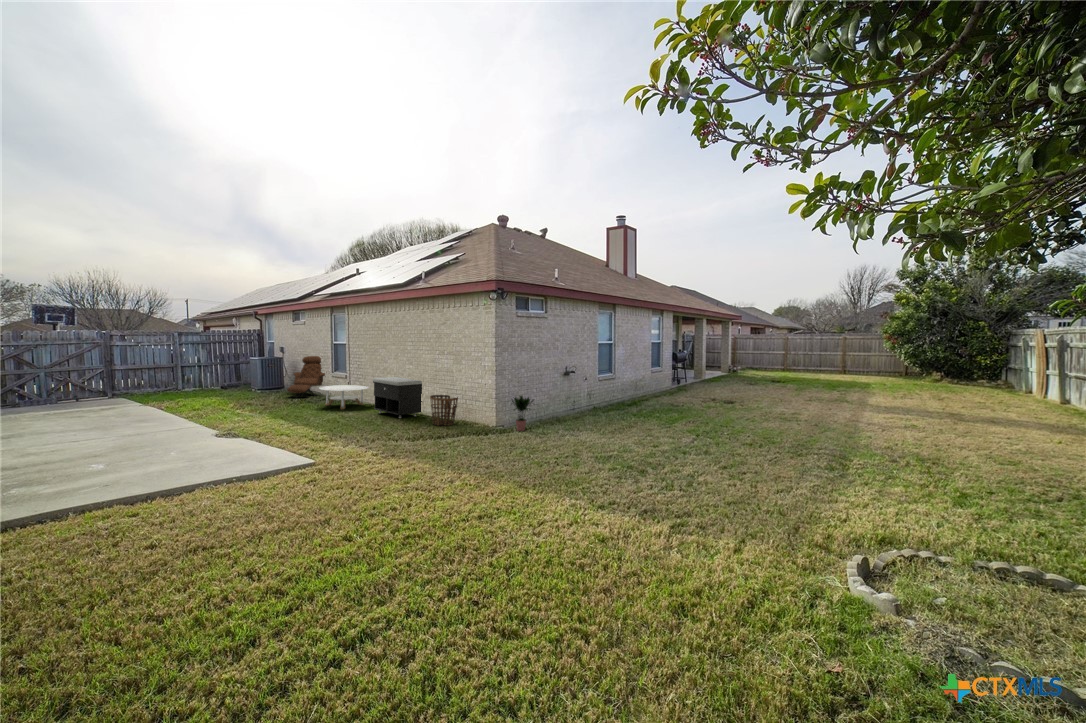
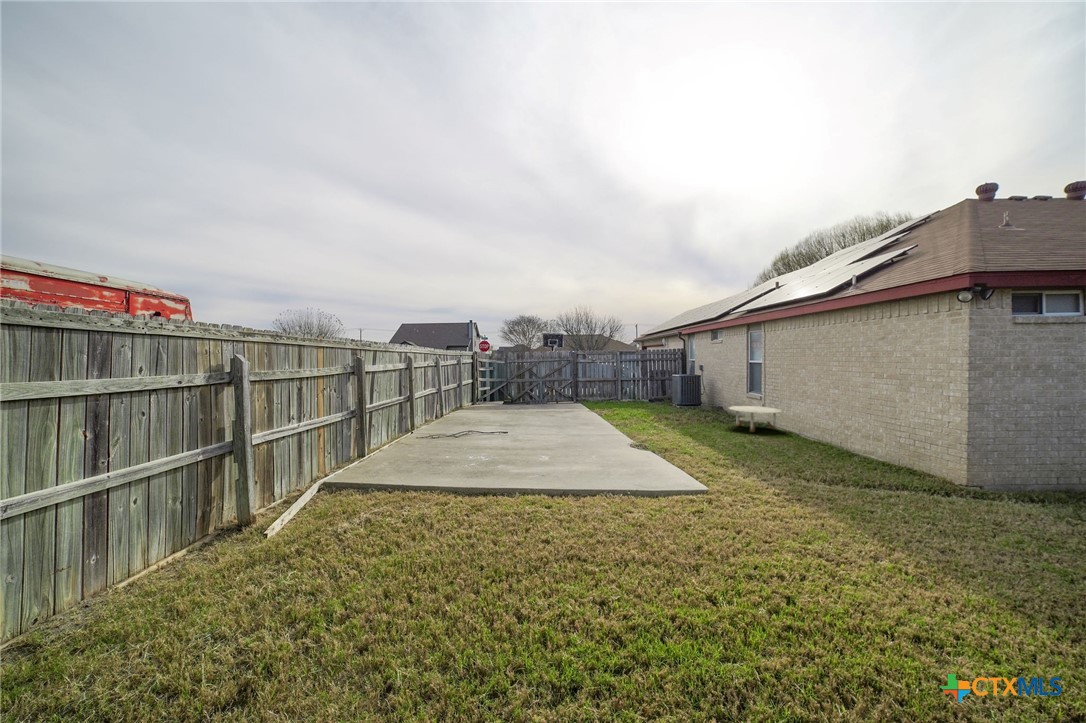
lounge chair: present [287,356,325,397] -> none [702,375,741,416]
storage bench: present [373,377,422,418] -> none [784,401,847,451]
basket: present [430,395,458,426] -> none [856,428,901,470]
potted plant: present [512,396,534,431] -> none [995,440,1057,500]

